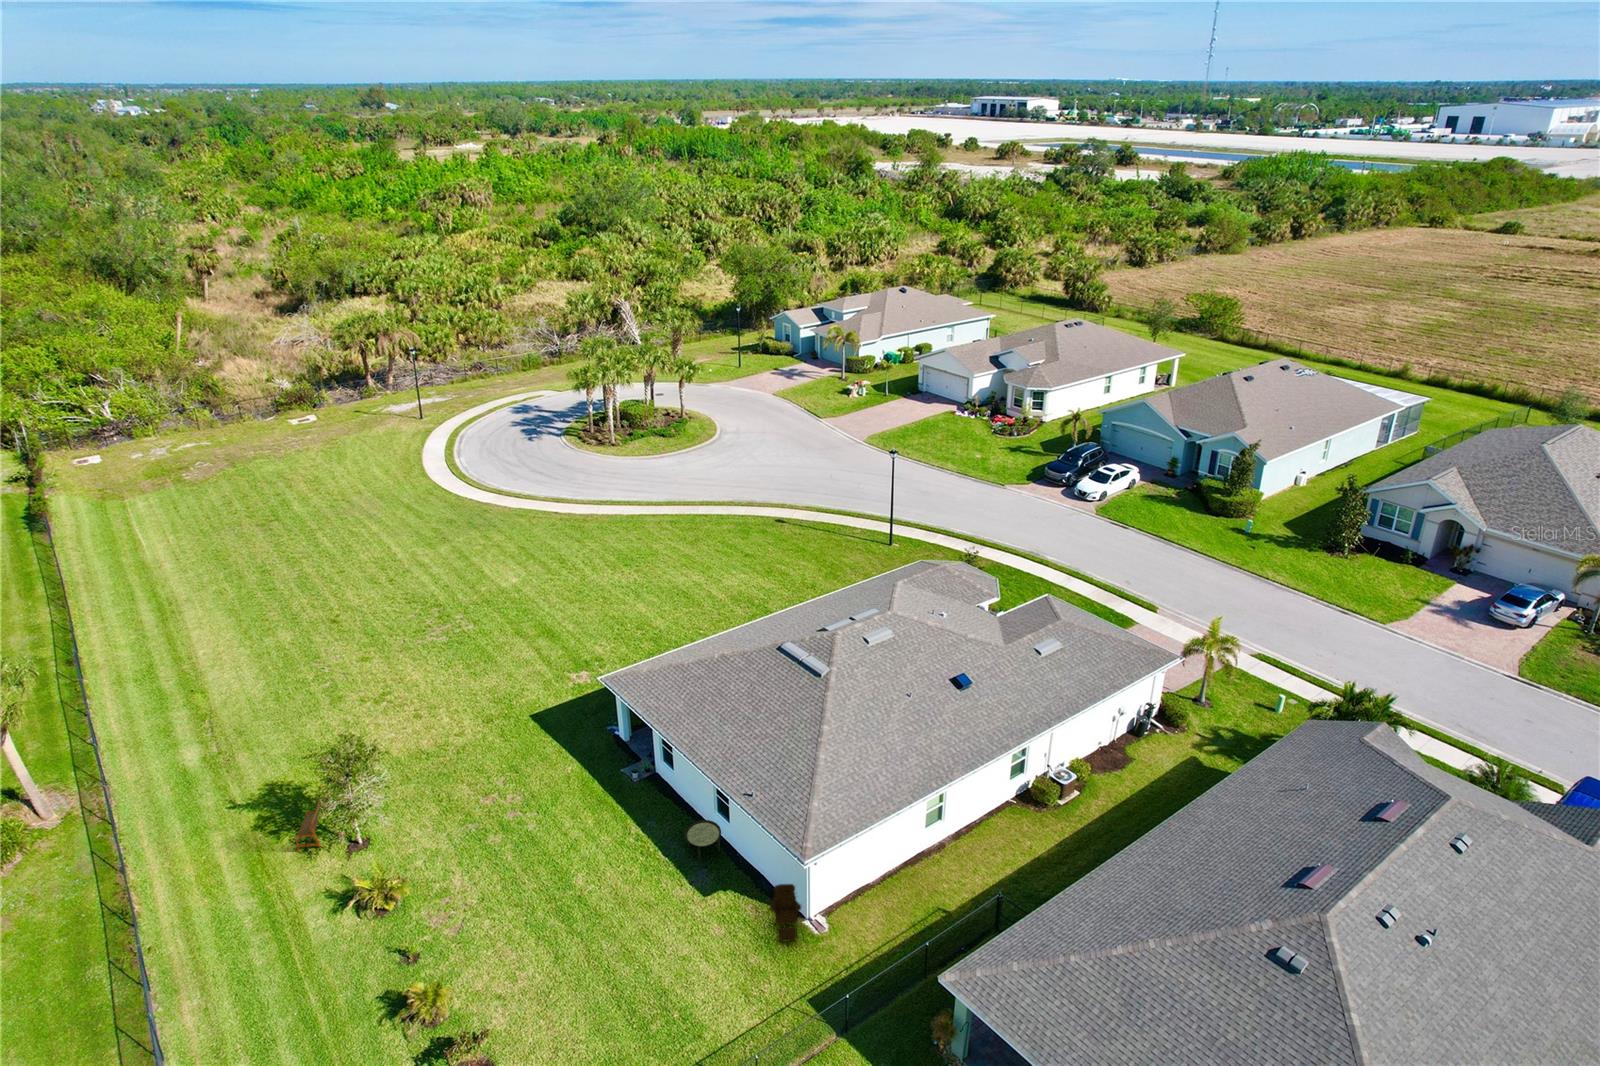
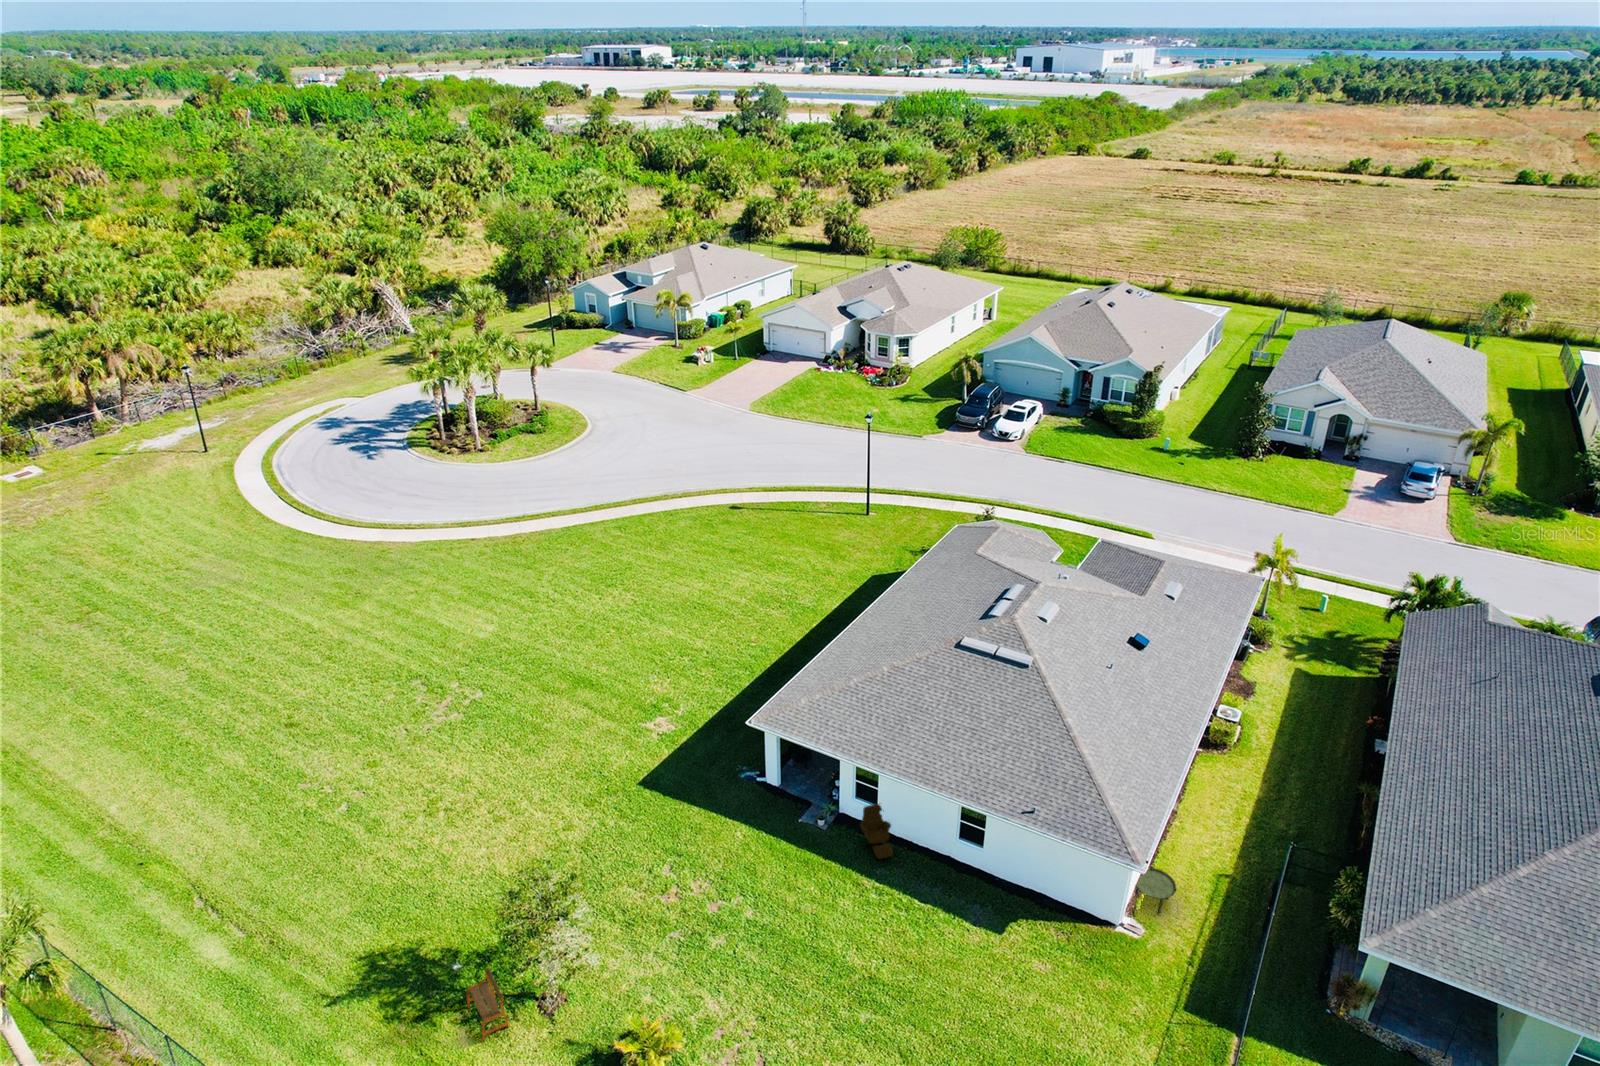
round table: present [685,820,721,861] -> present [1135,868,1176,914]
lounge chair: present [770,884,801,942] -> present [860,804,893,859]

